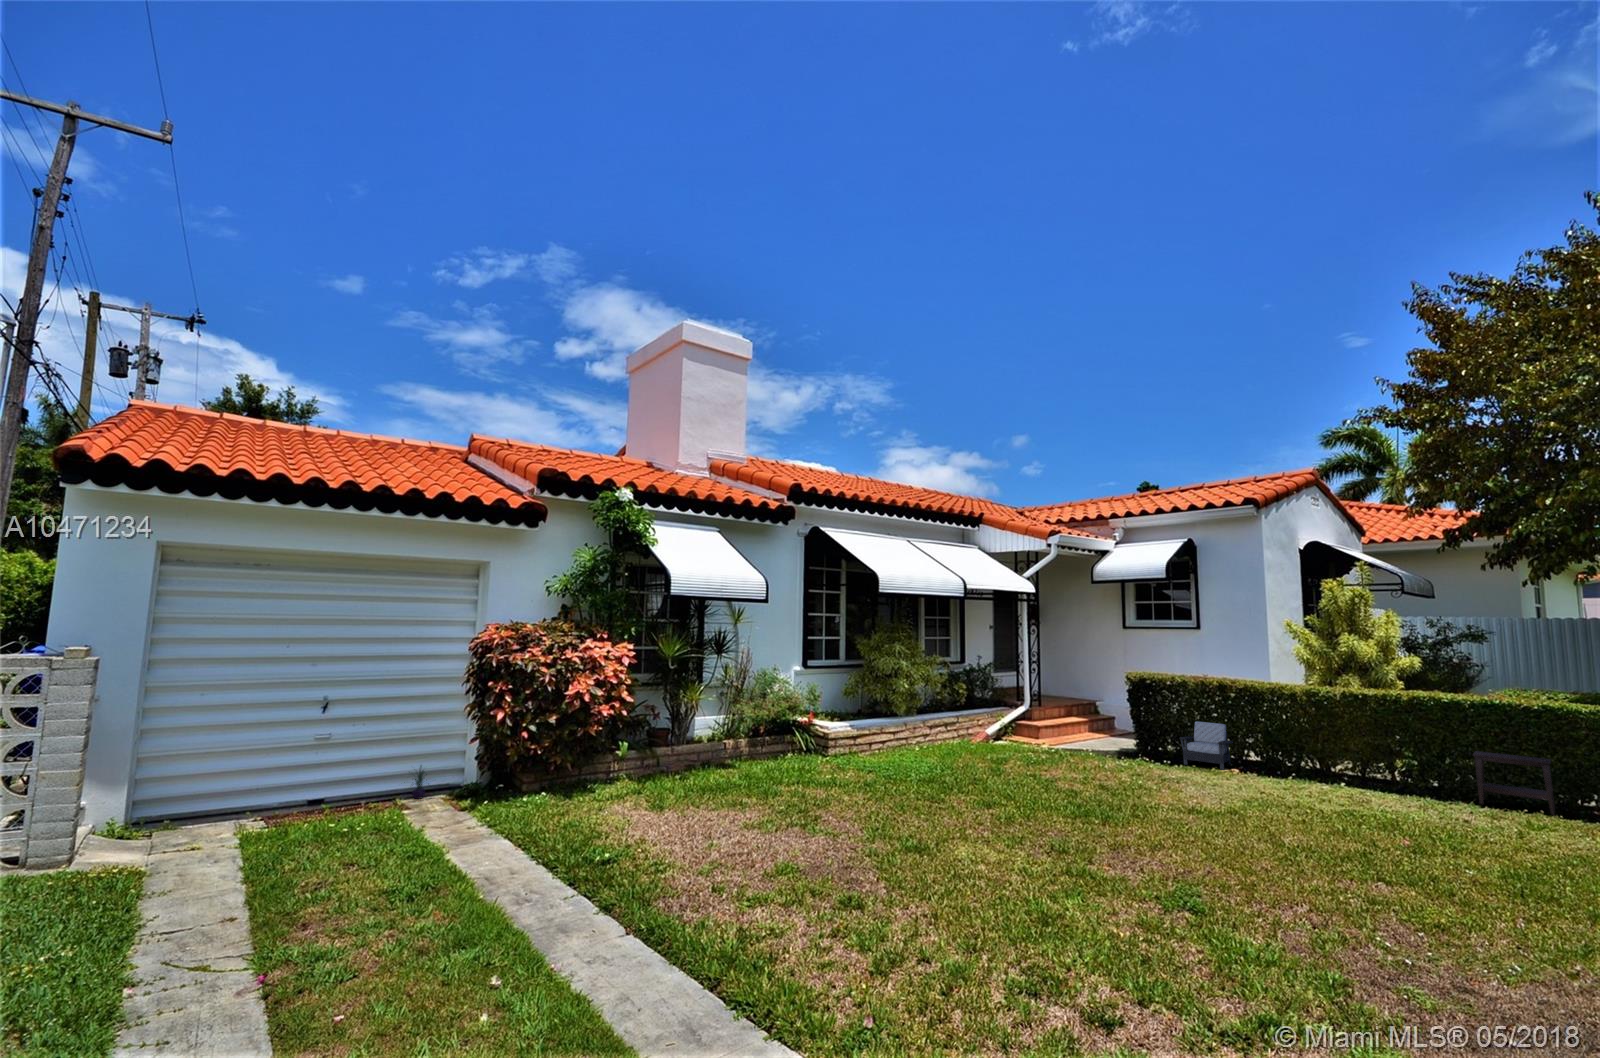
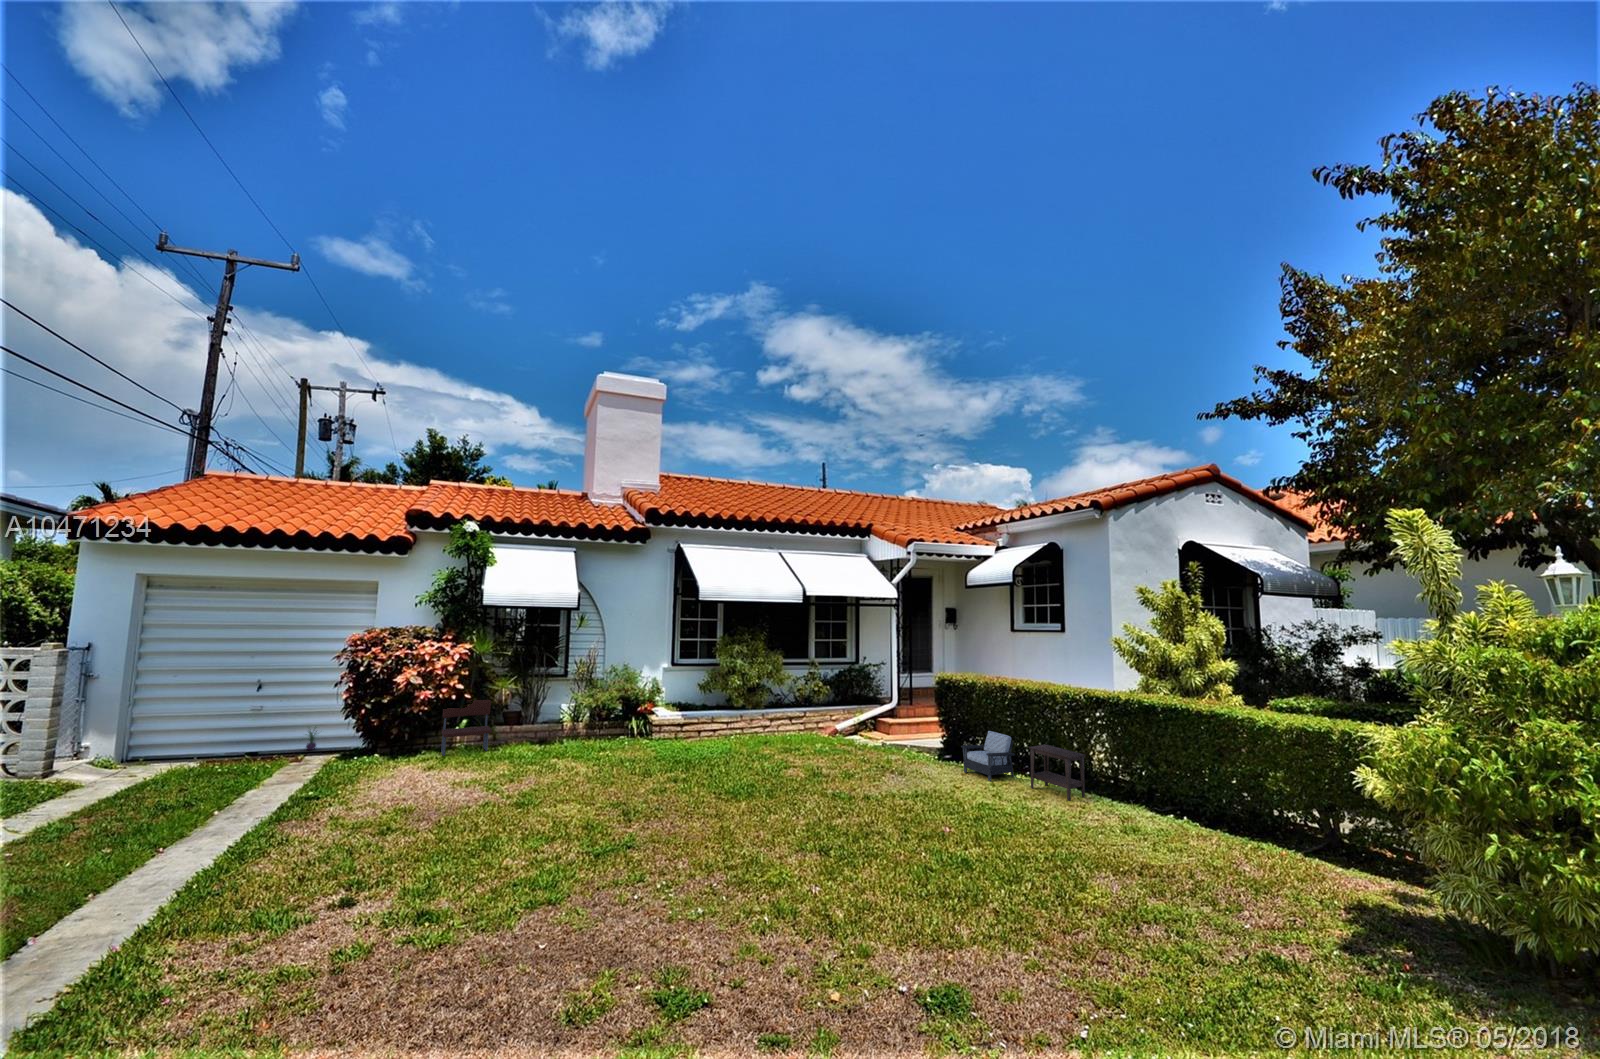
bench: none [605,718,670,791] -> present [441,700,492,756]
side table: present [1473,751,1555,815] -> present [1029,744,1085,801]

